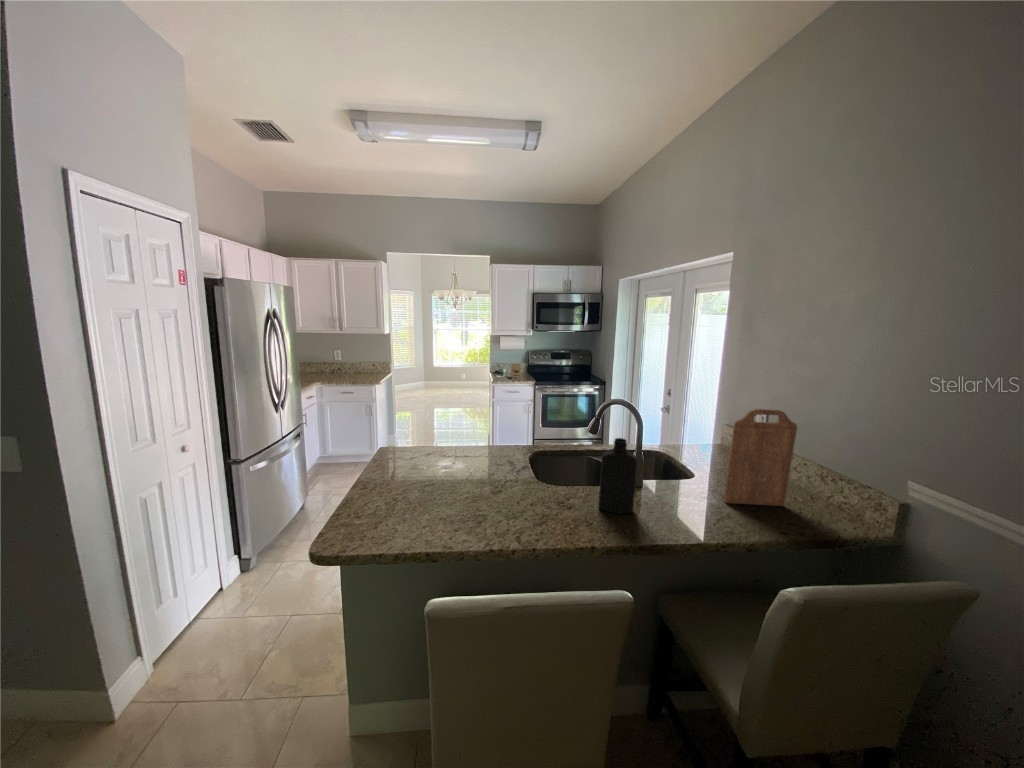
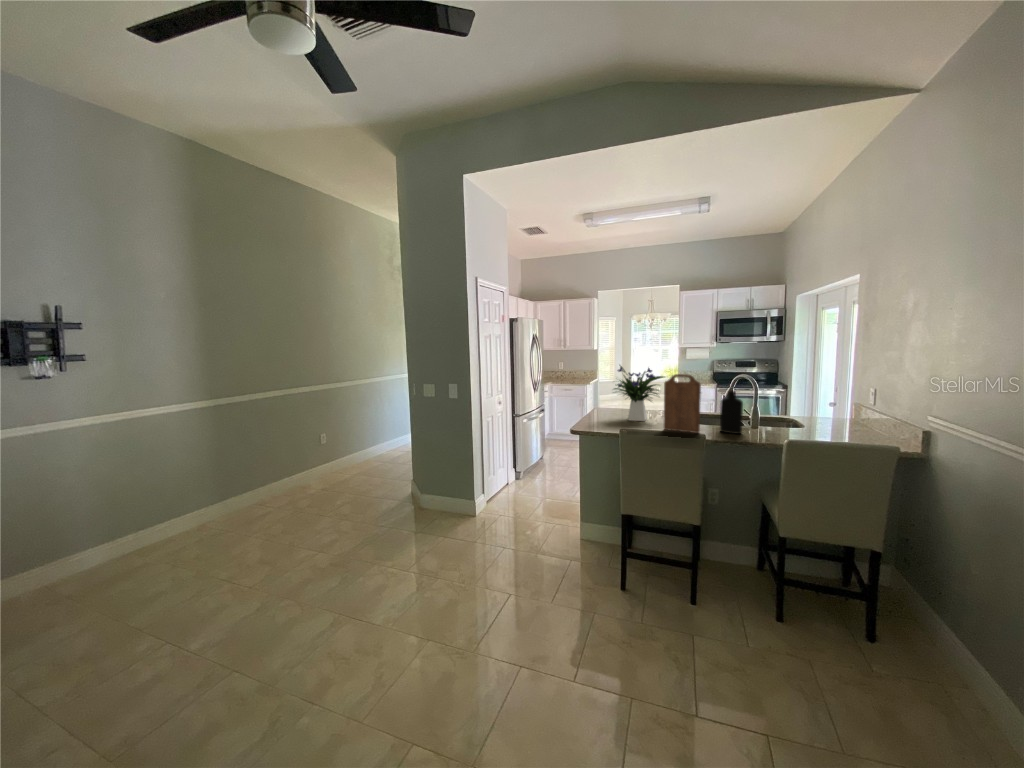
flower arrangement: none [406,384,504,489] -> present [614,366,664,421]
cutting board: present [724,409,797,506] -> present [664,374,701,433]

